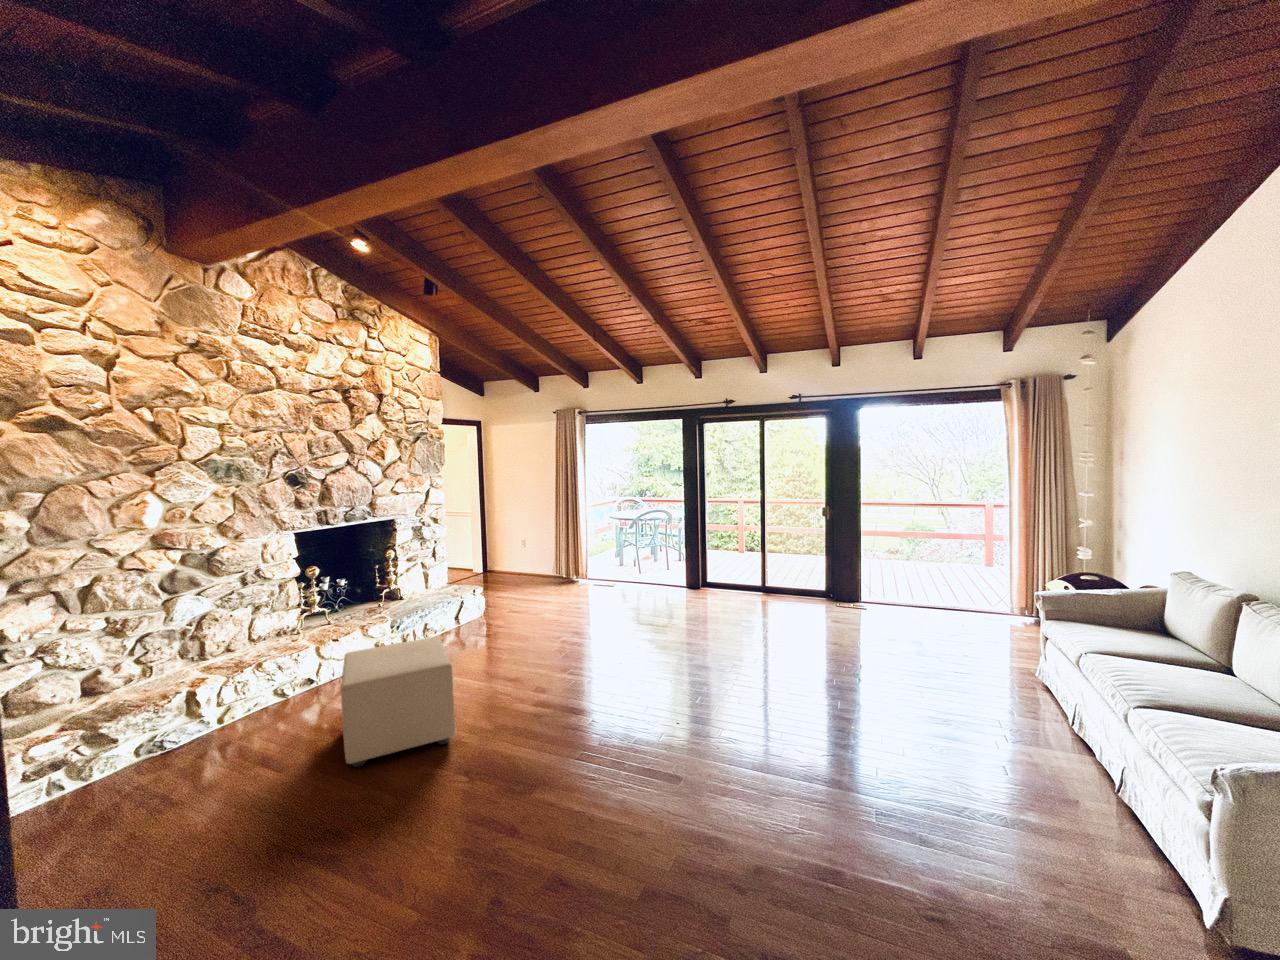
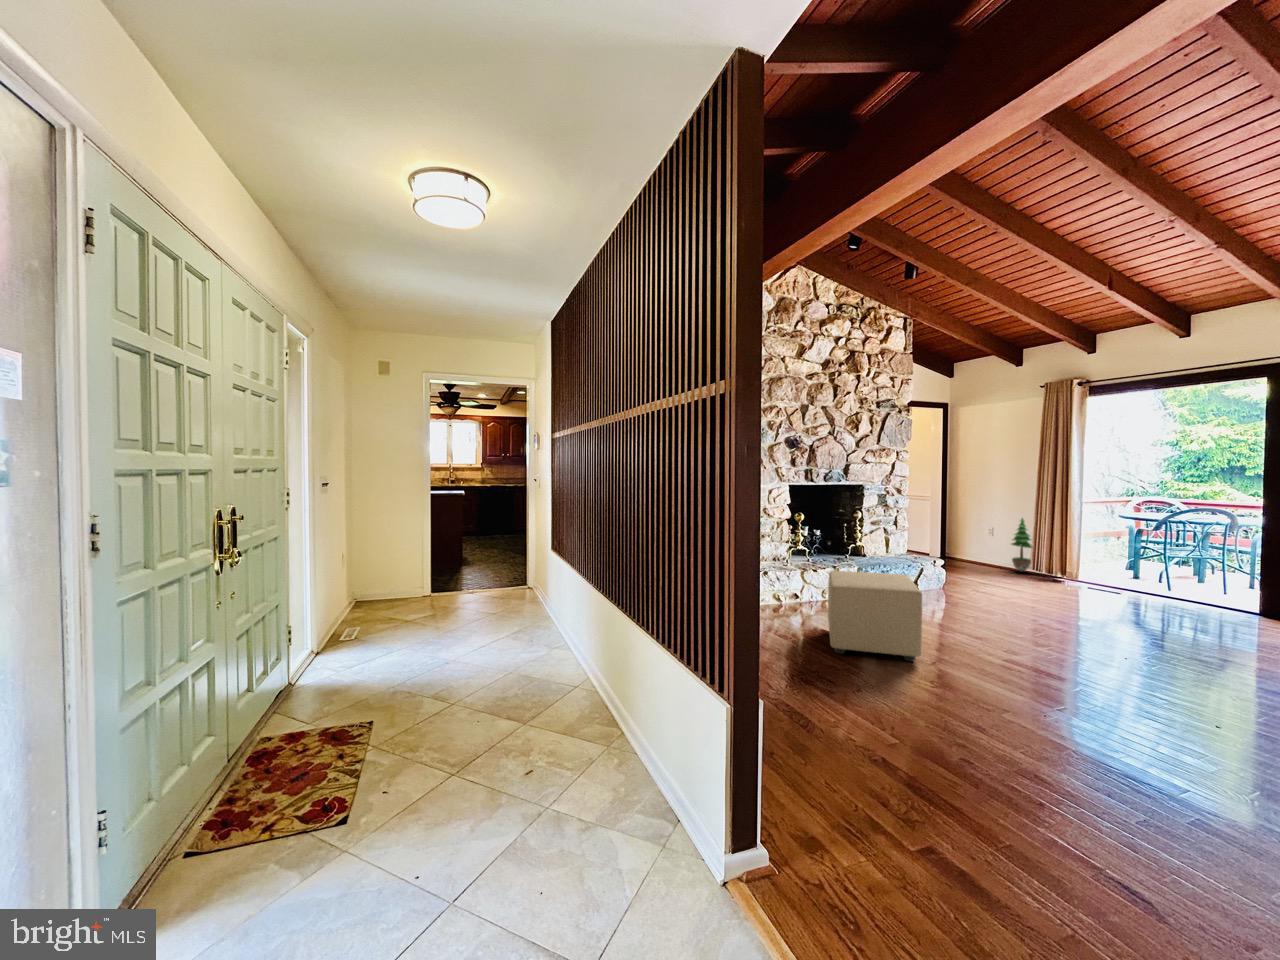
potted tree: none [538,529,556,579] -> present [1012,518,1033,572]

